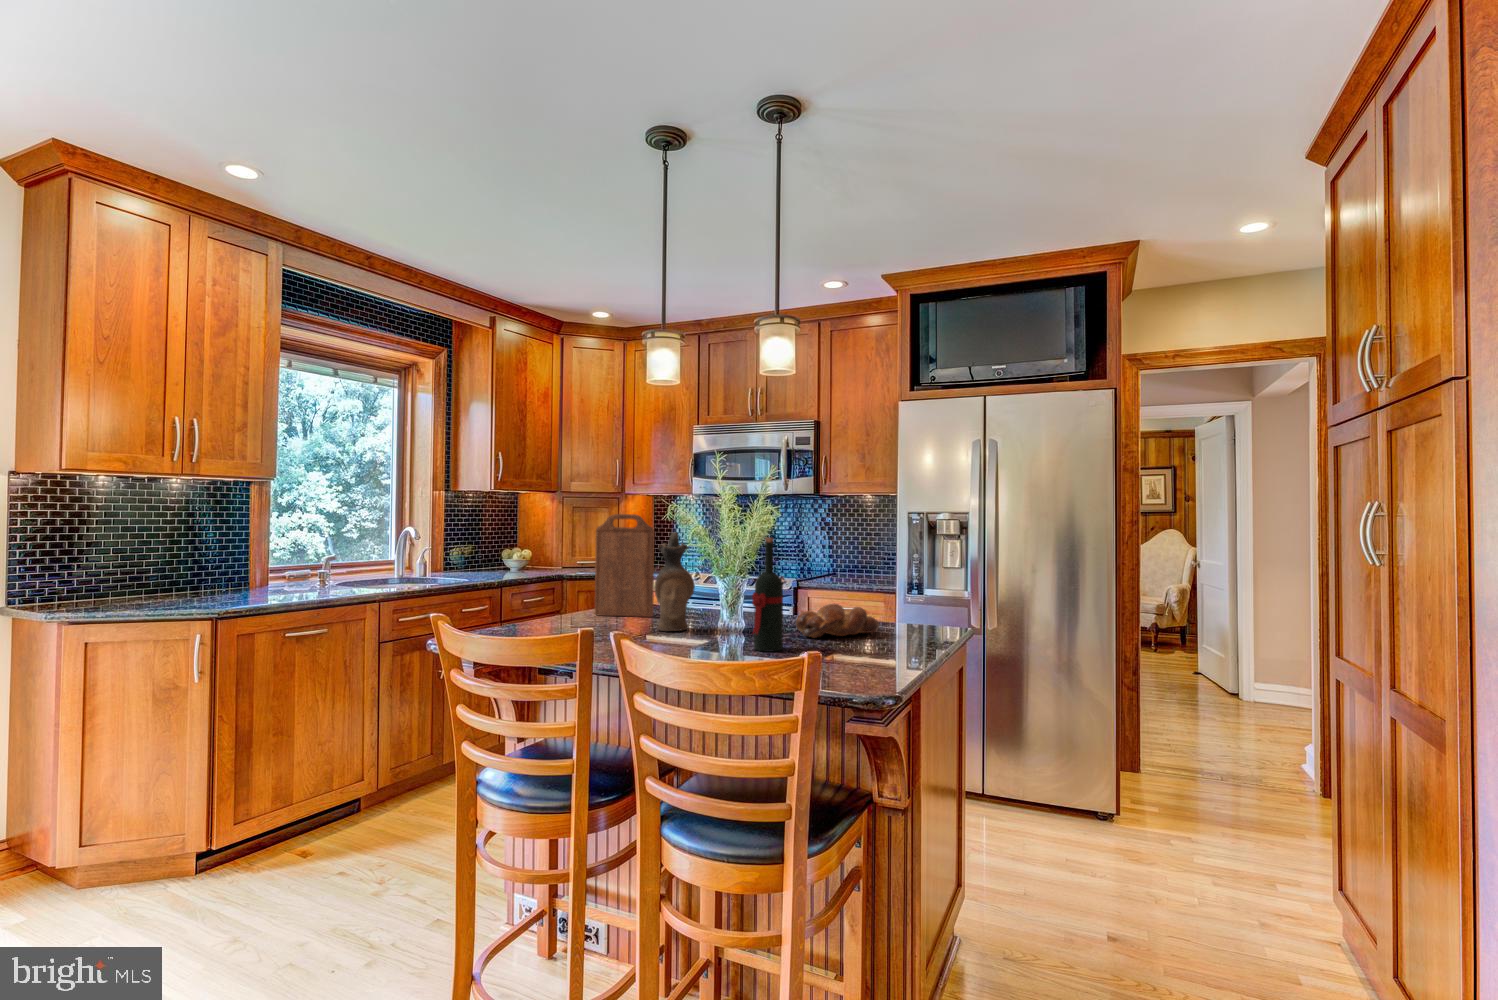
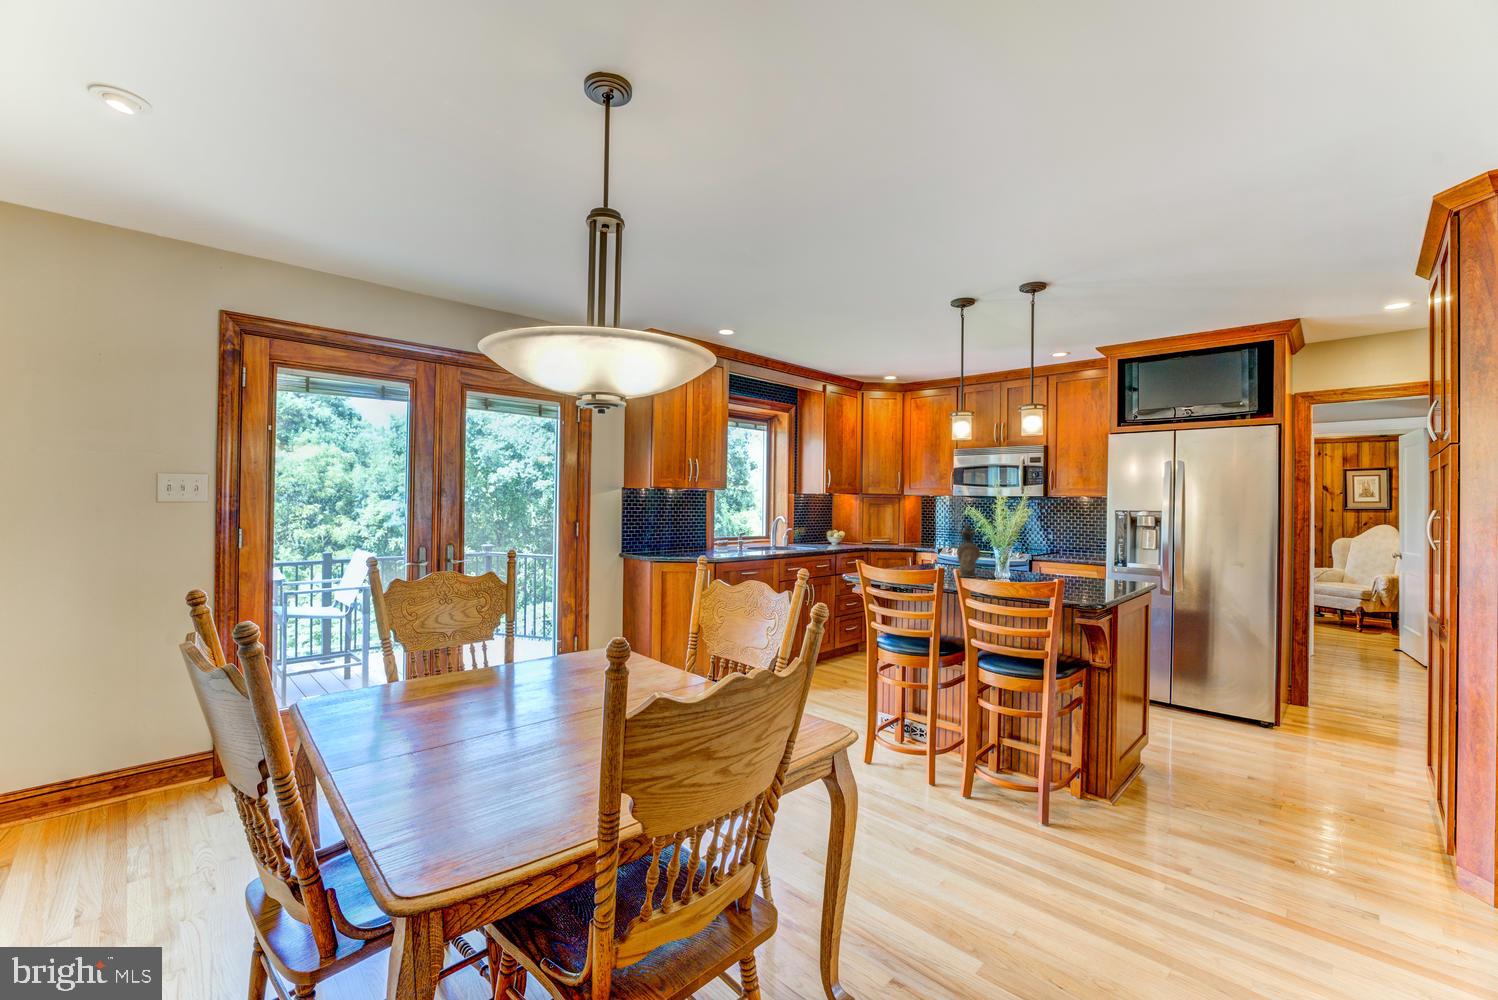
cutting board: present [595,514,654,617] -> none [916,512,951,571]
wine bottle: present [752,538,783,651] -> none [1019,528,1036,588]
bread loaf: present [796,604,879,638] -> none [1041,566,1093,584]

